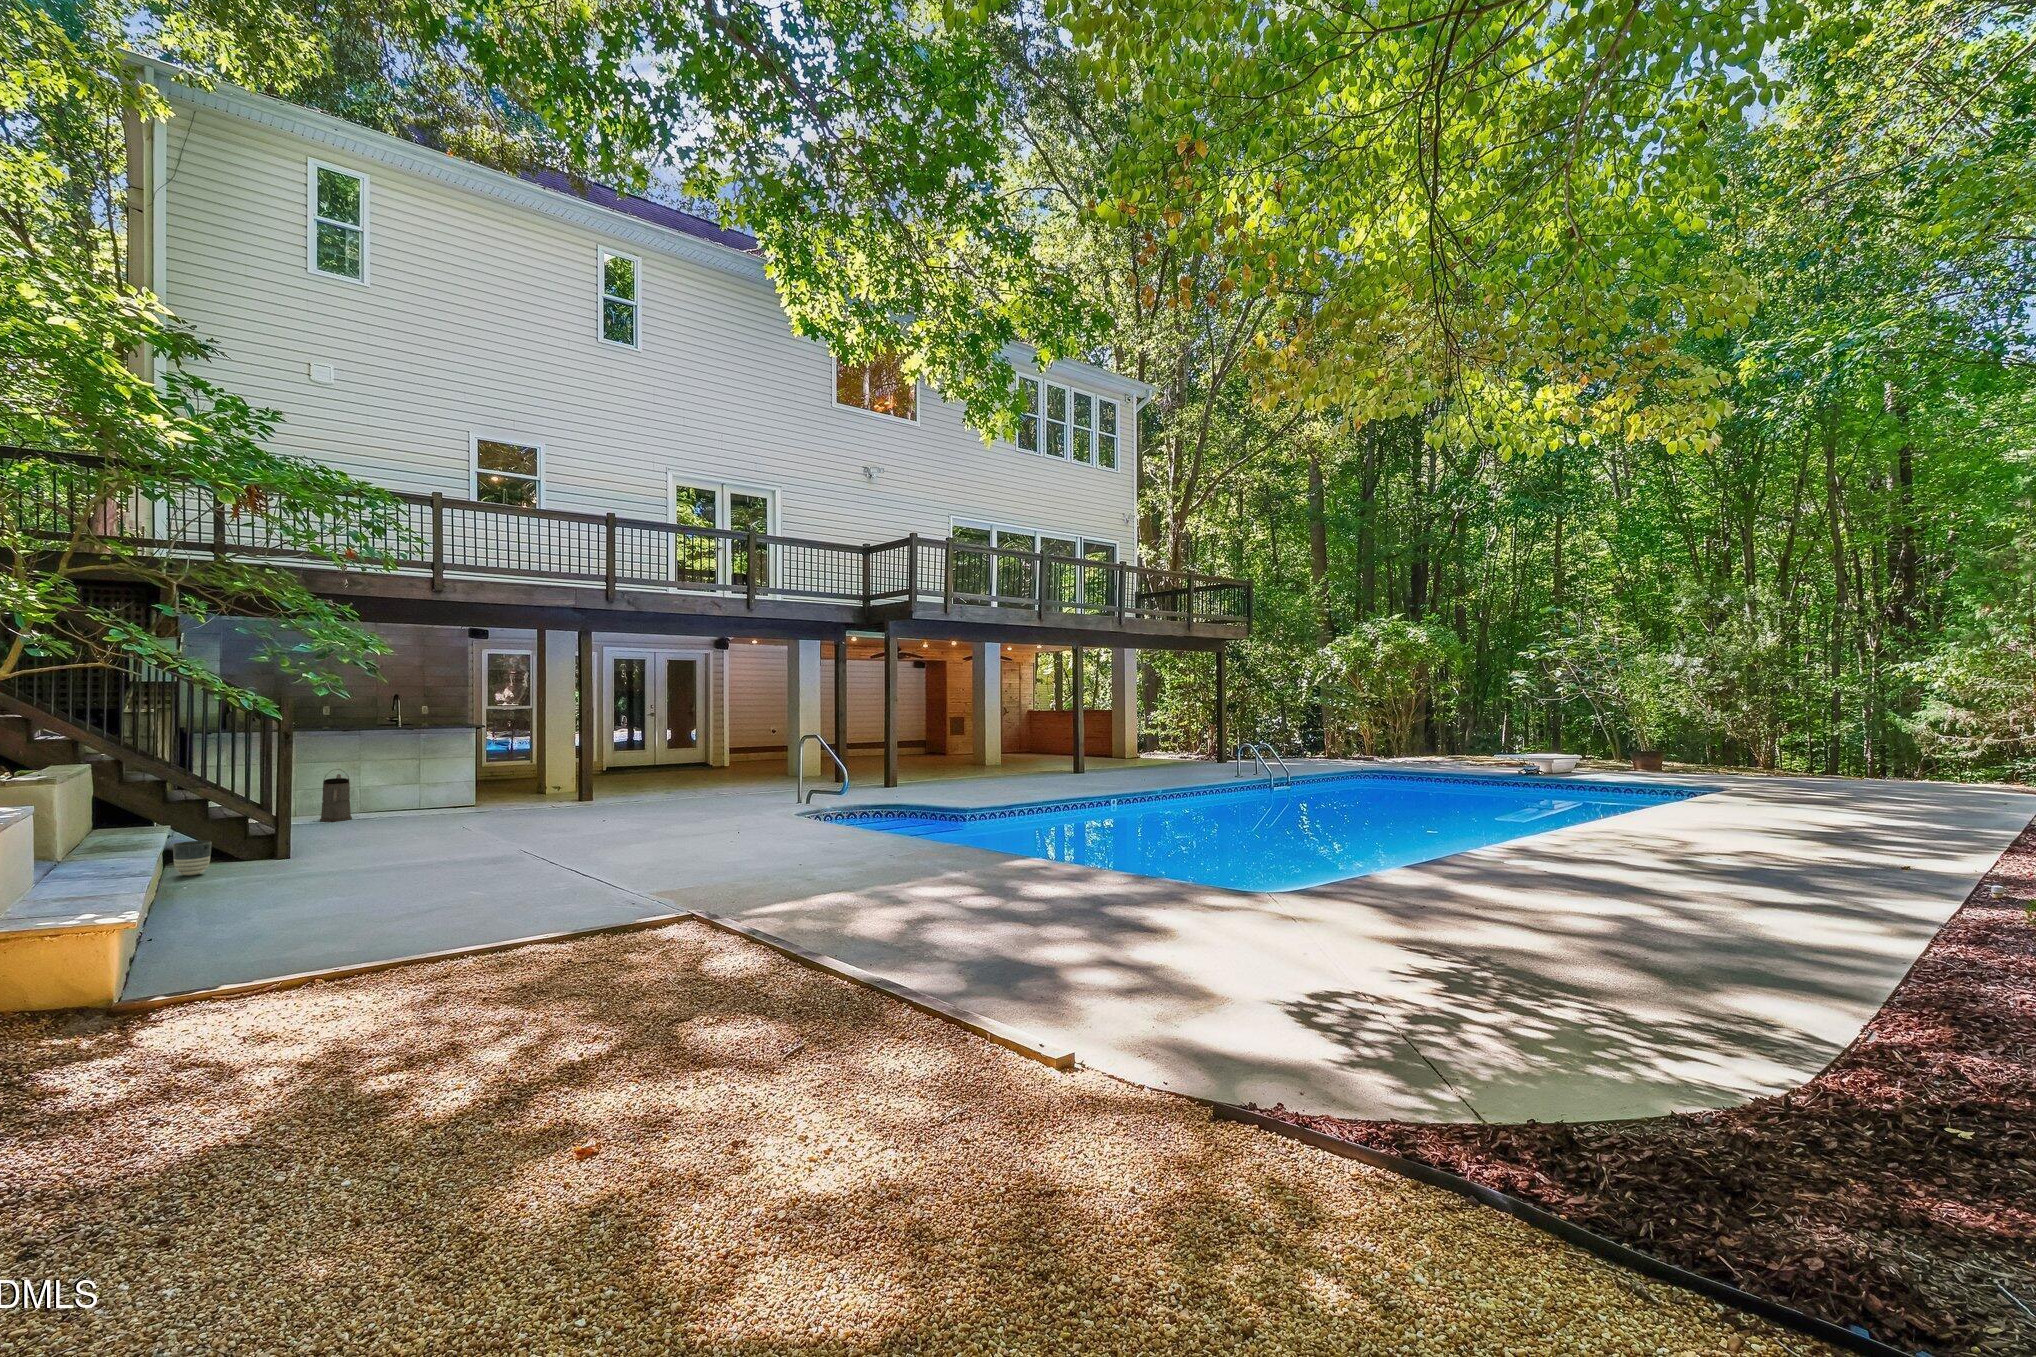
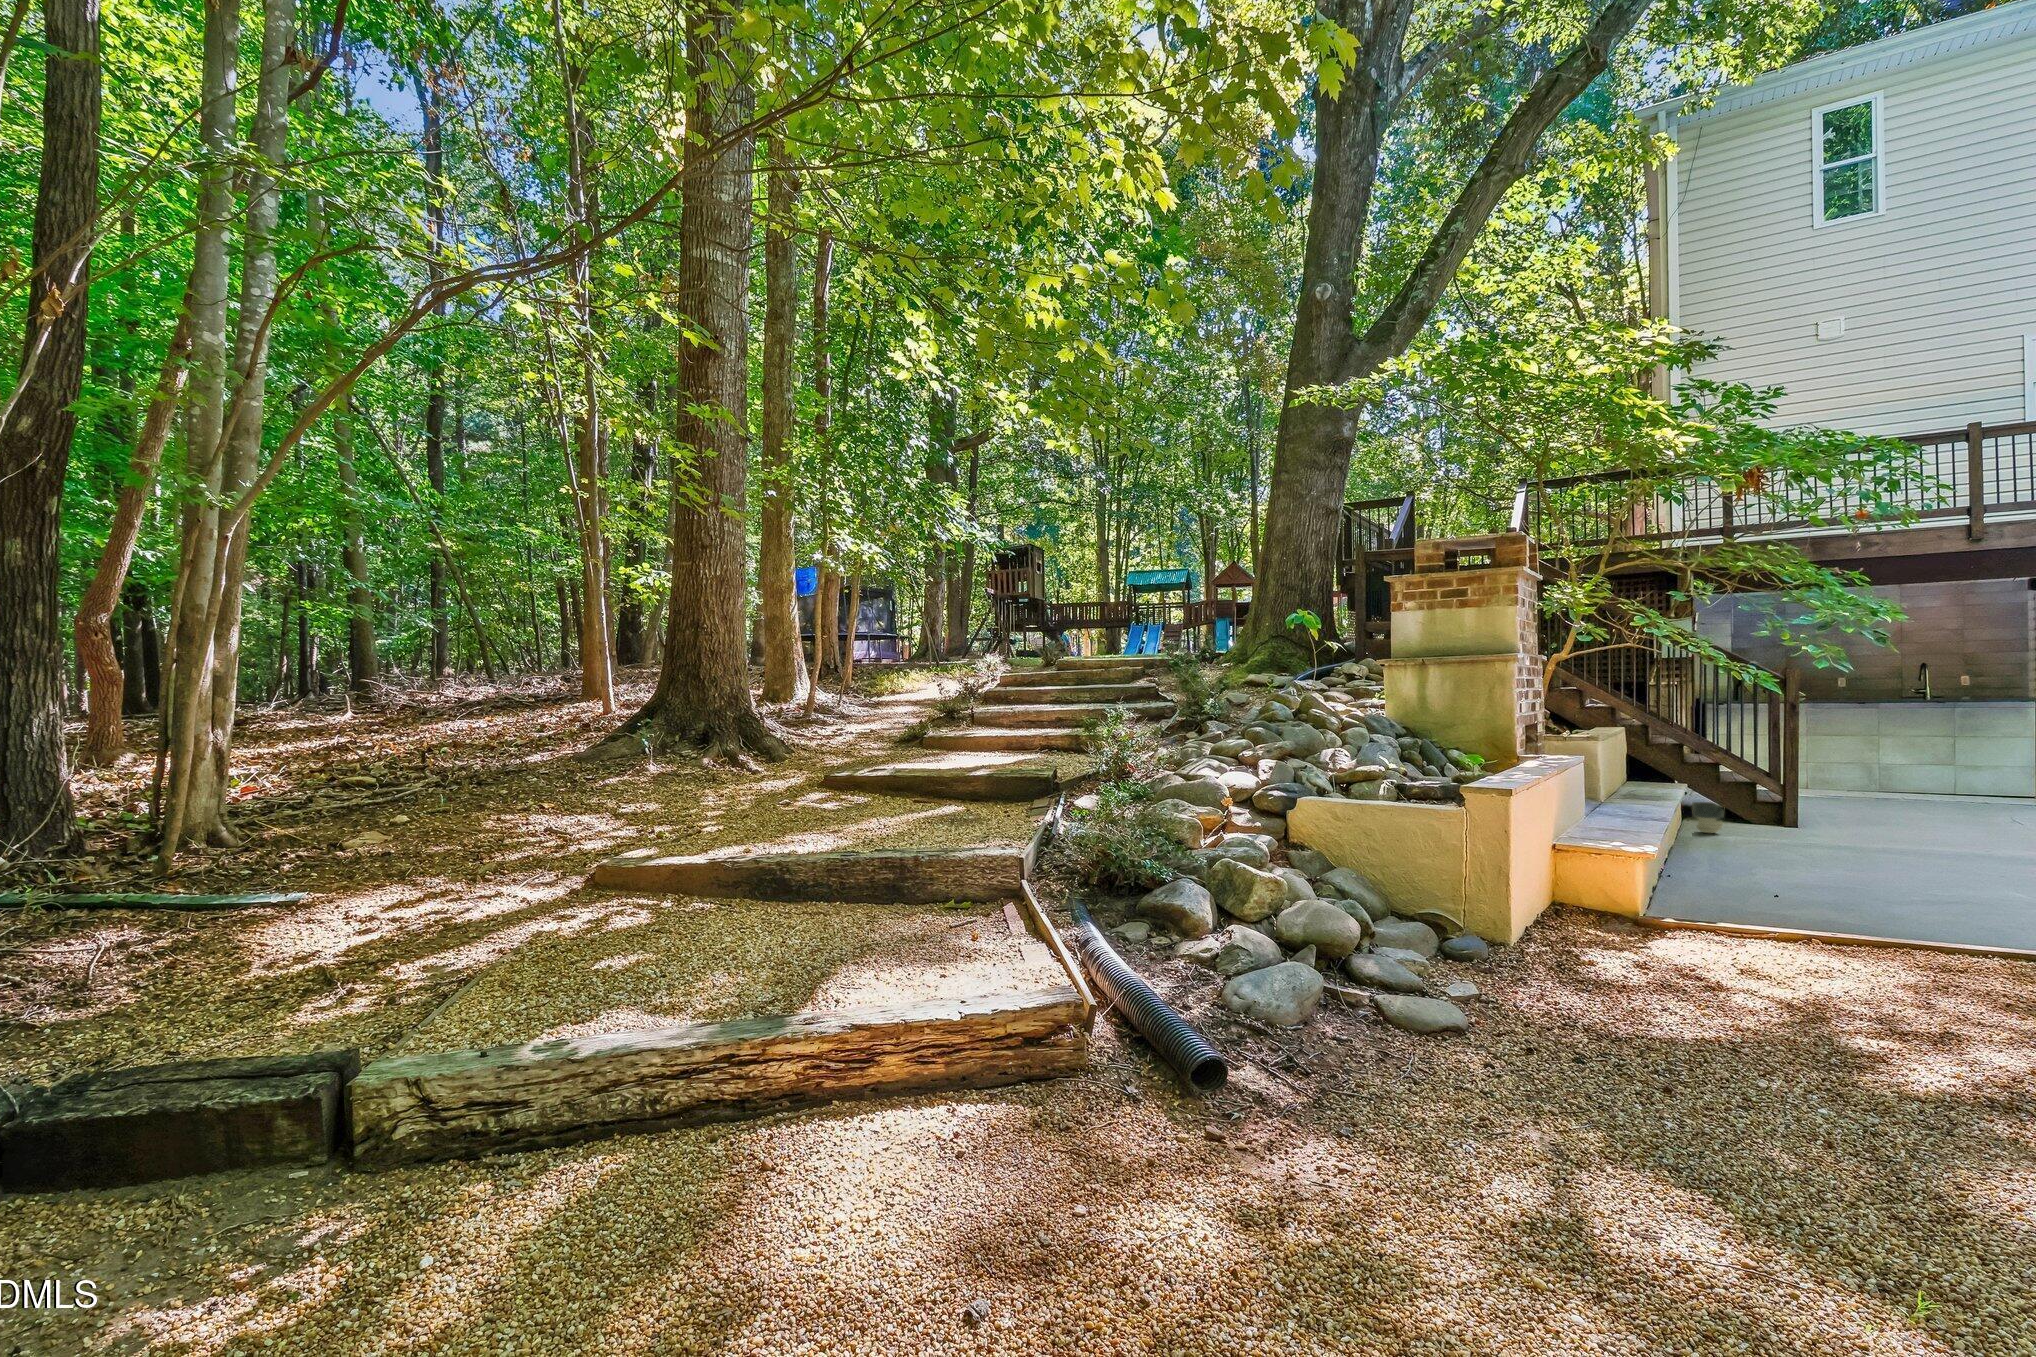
watering can: present [320,769,352,822] -> none [1836,749,1872,805]

